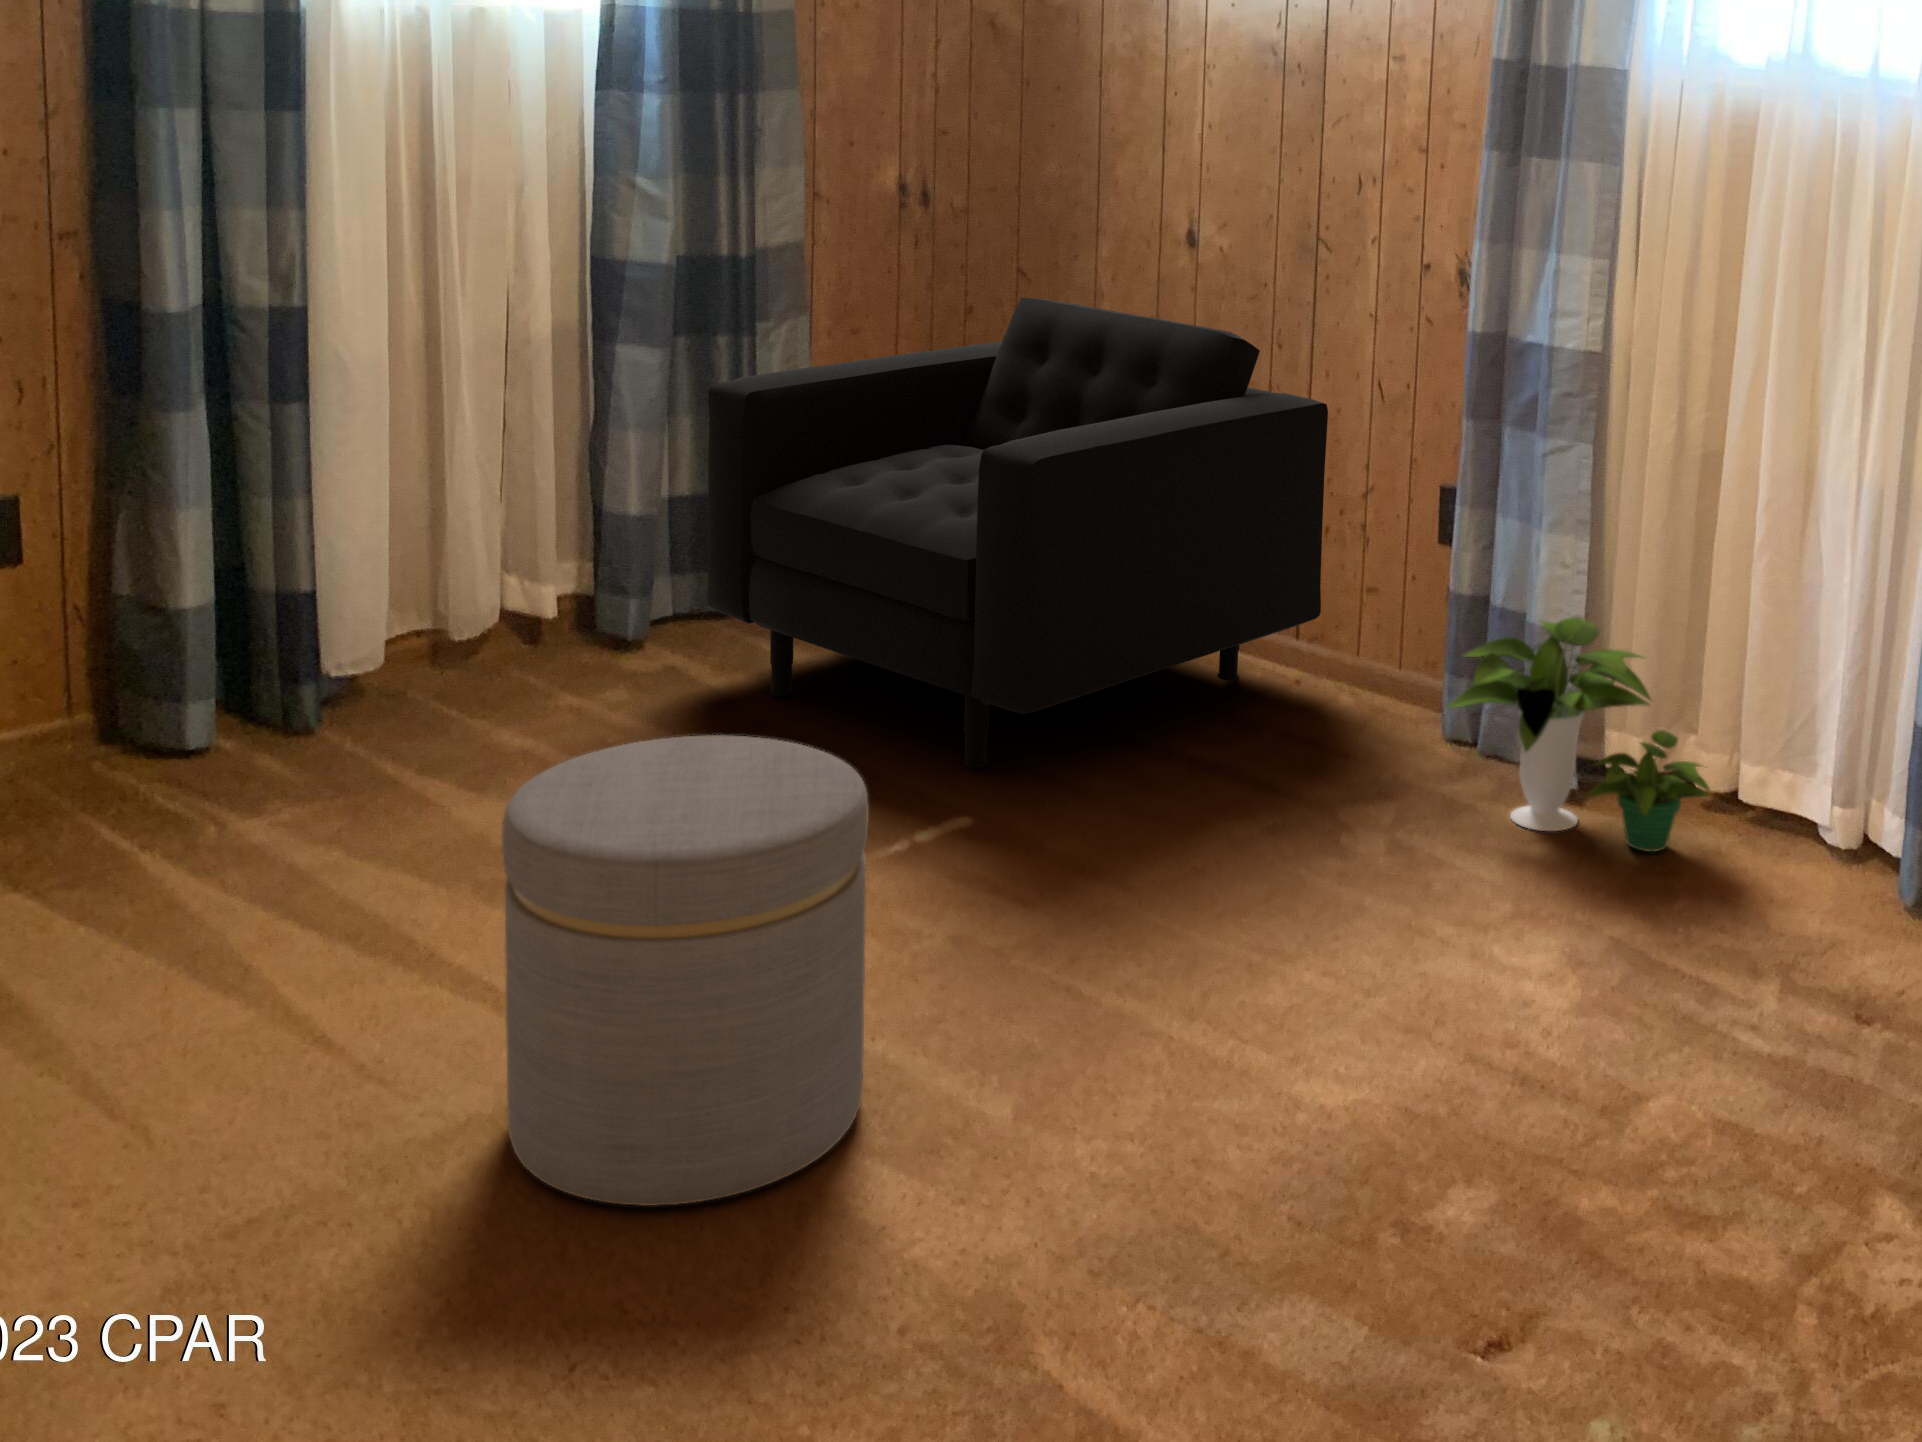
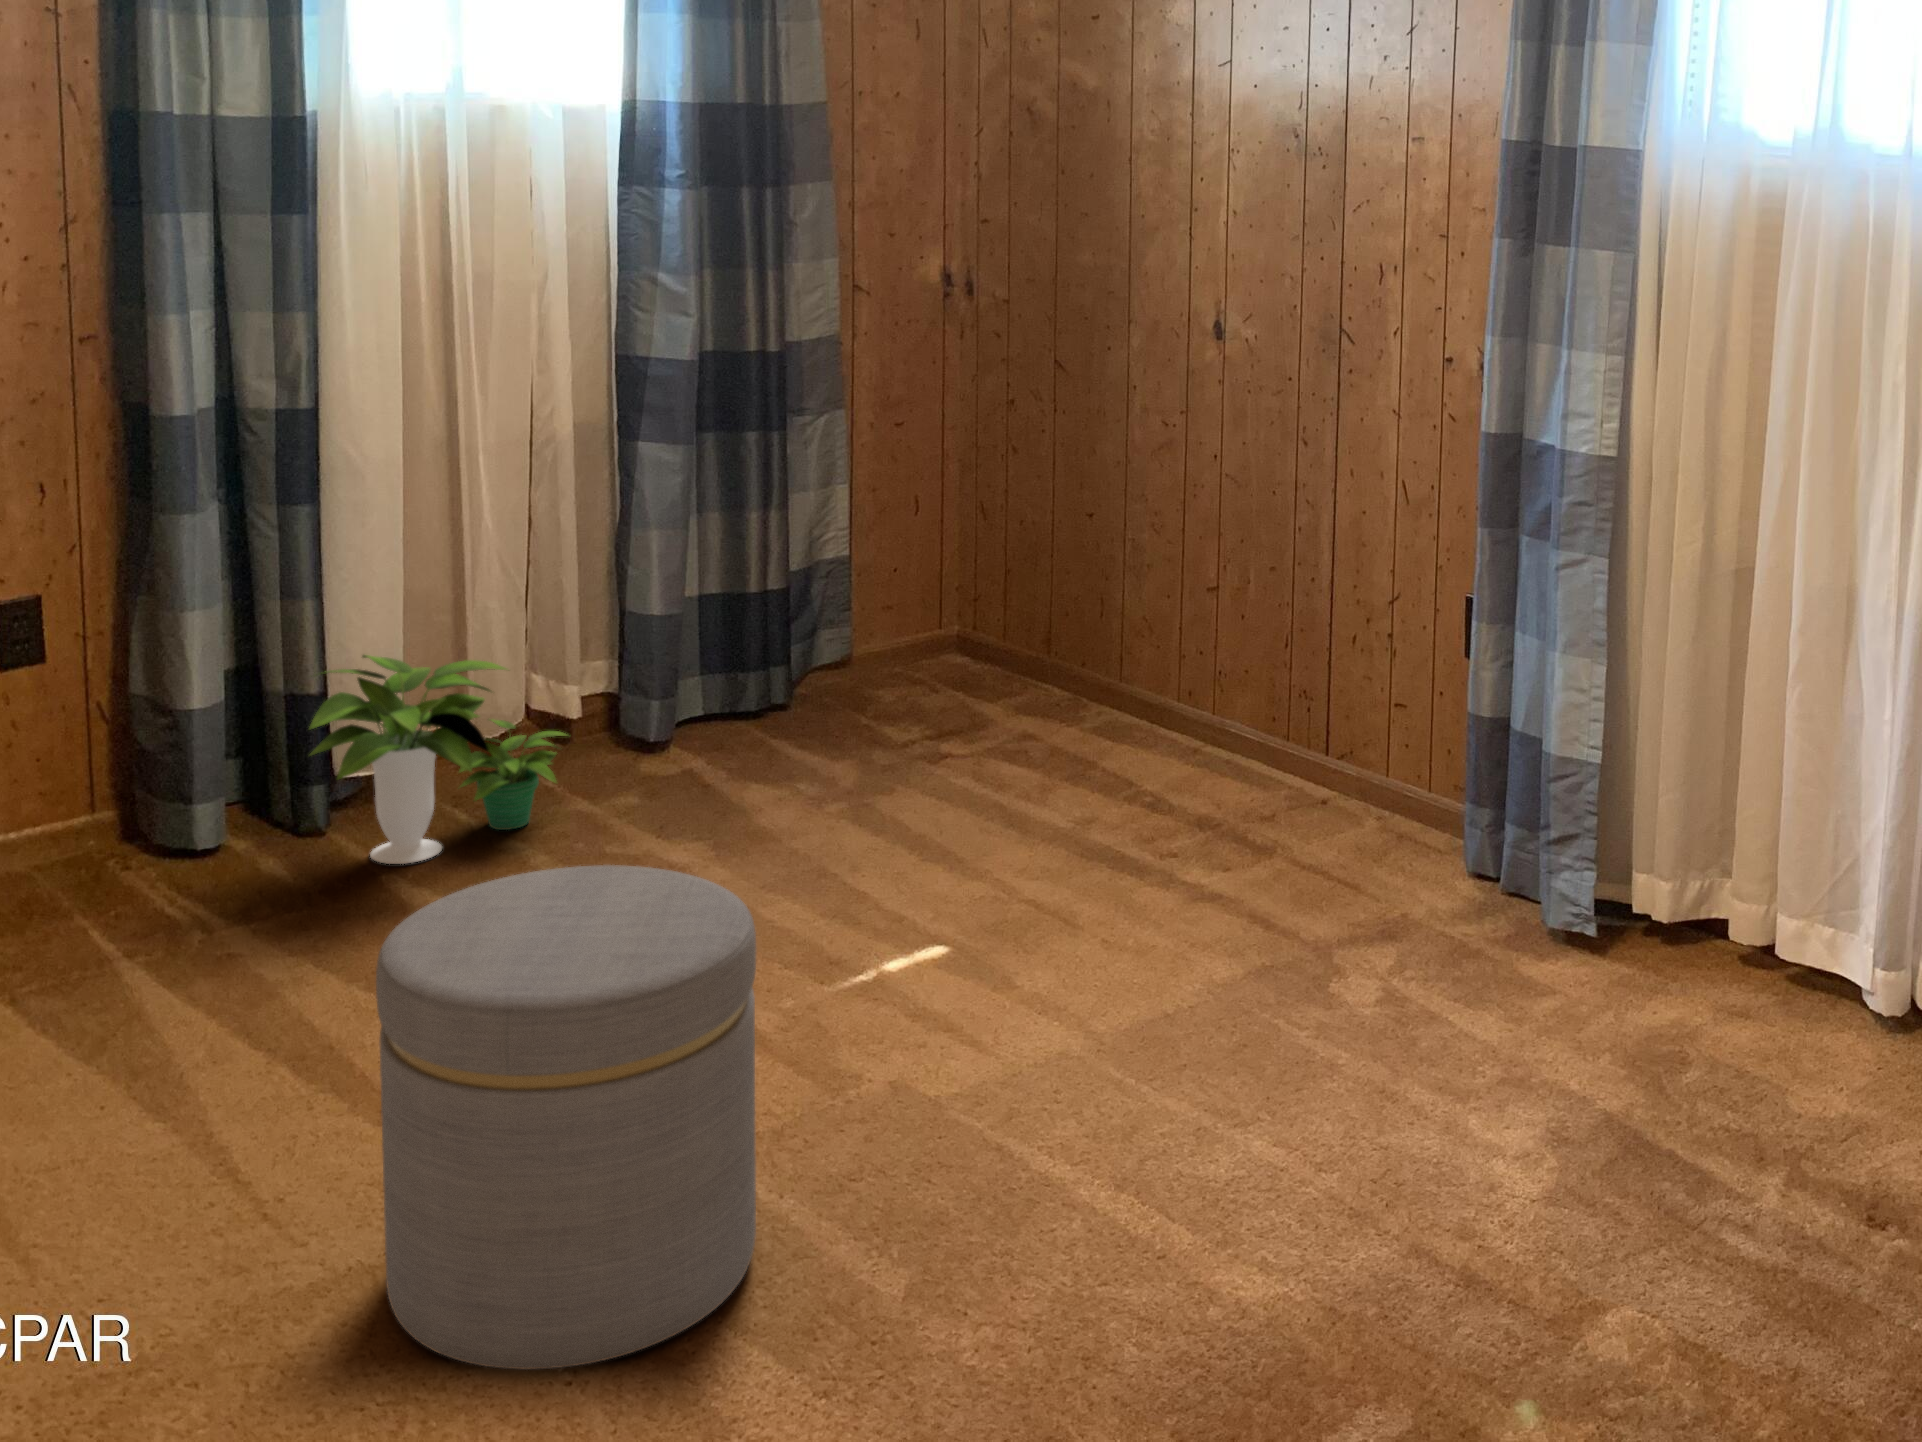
armchair: present [707,297,1328,767] -> none [714,391,1347,888]
potted plant: present [1447,617,1712,852] -> present [309,655,566,864]

